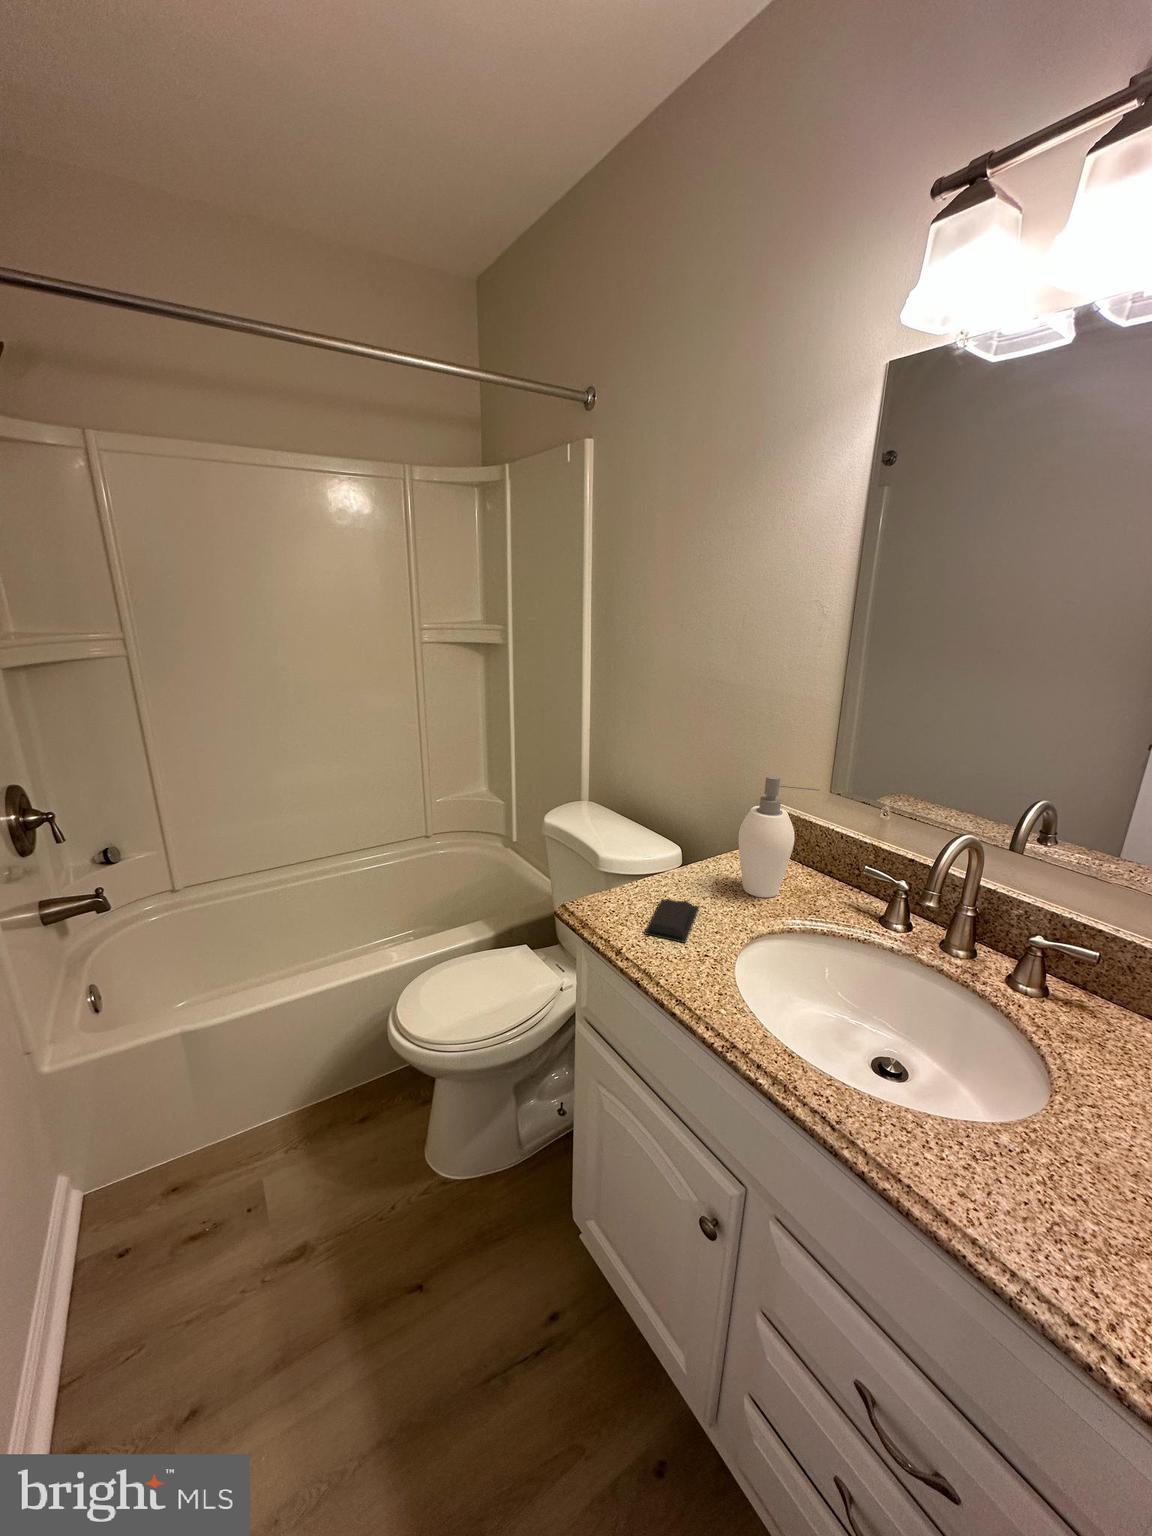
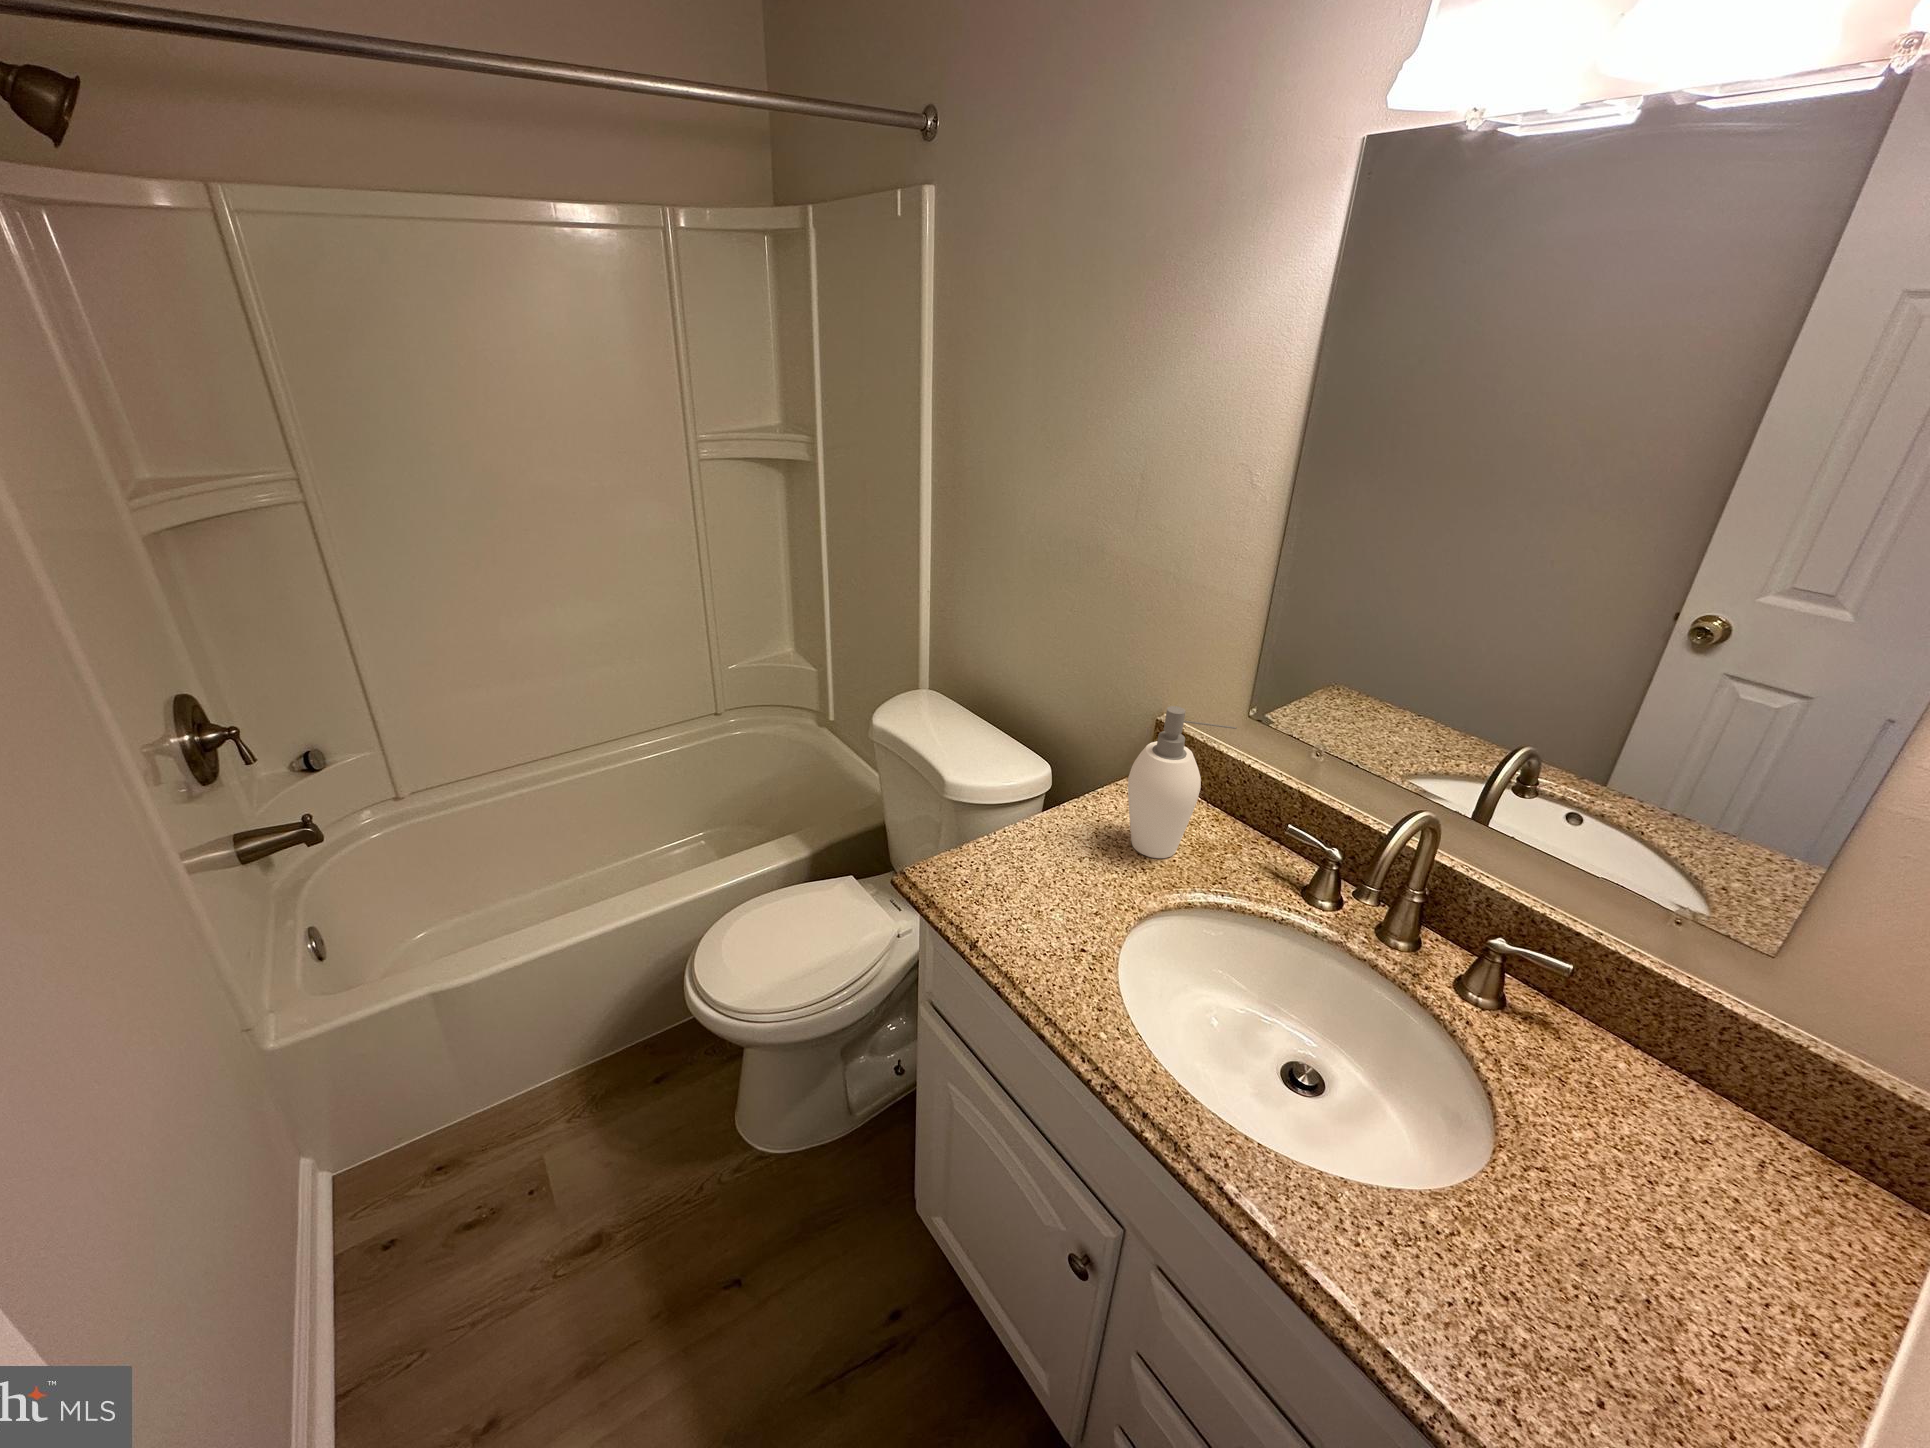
soap bar: present [644,899,699,943] -> none [1005,864,1076,932]

